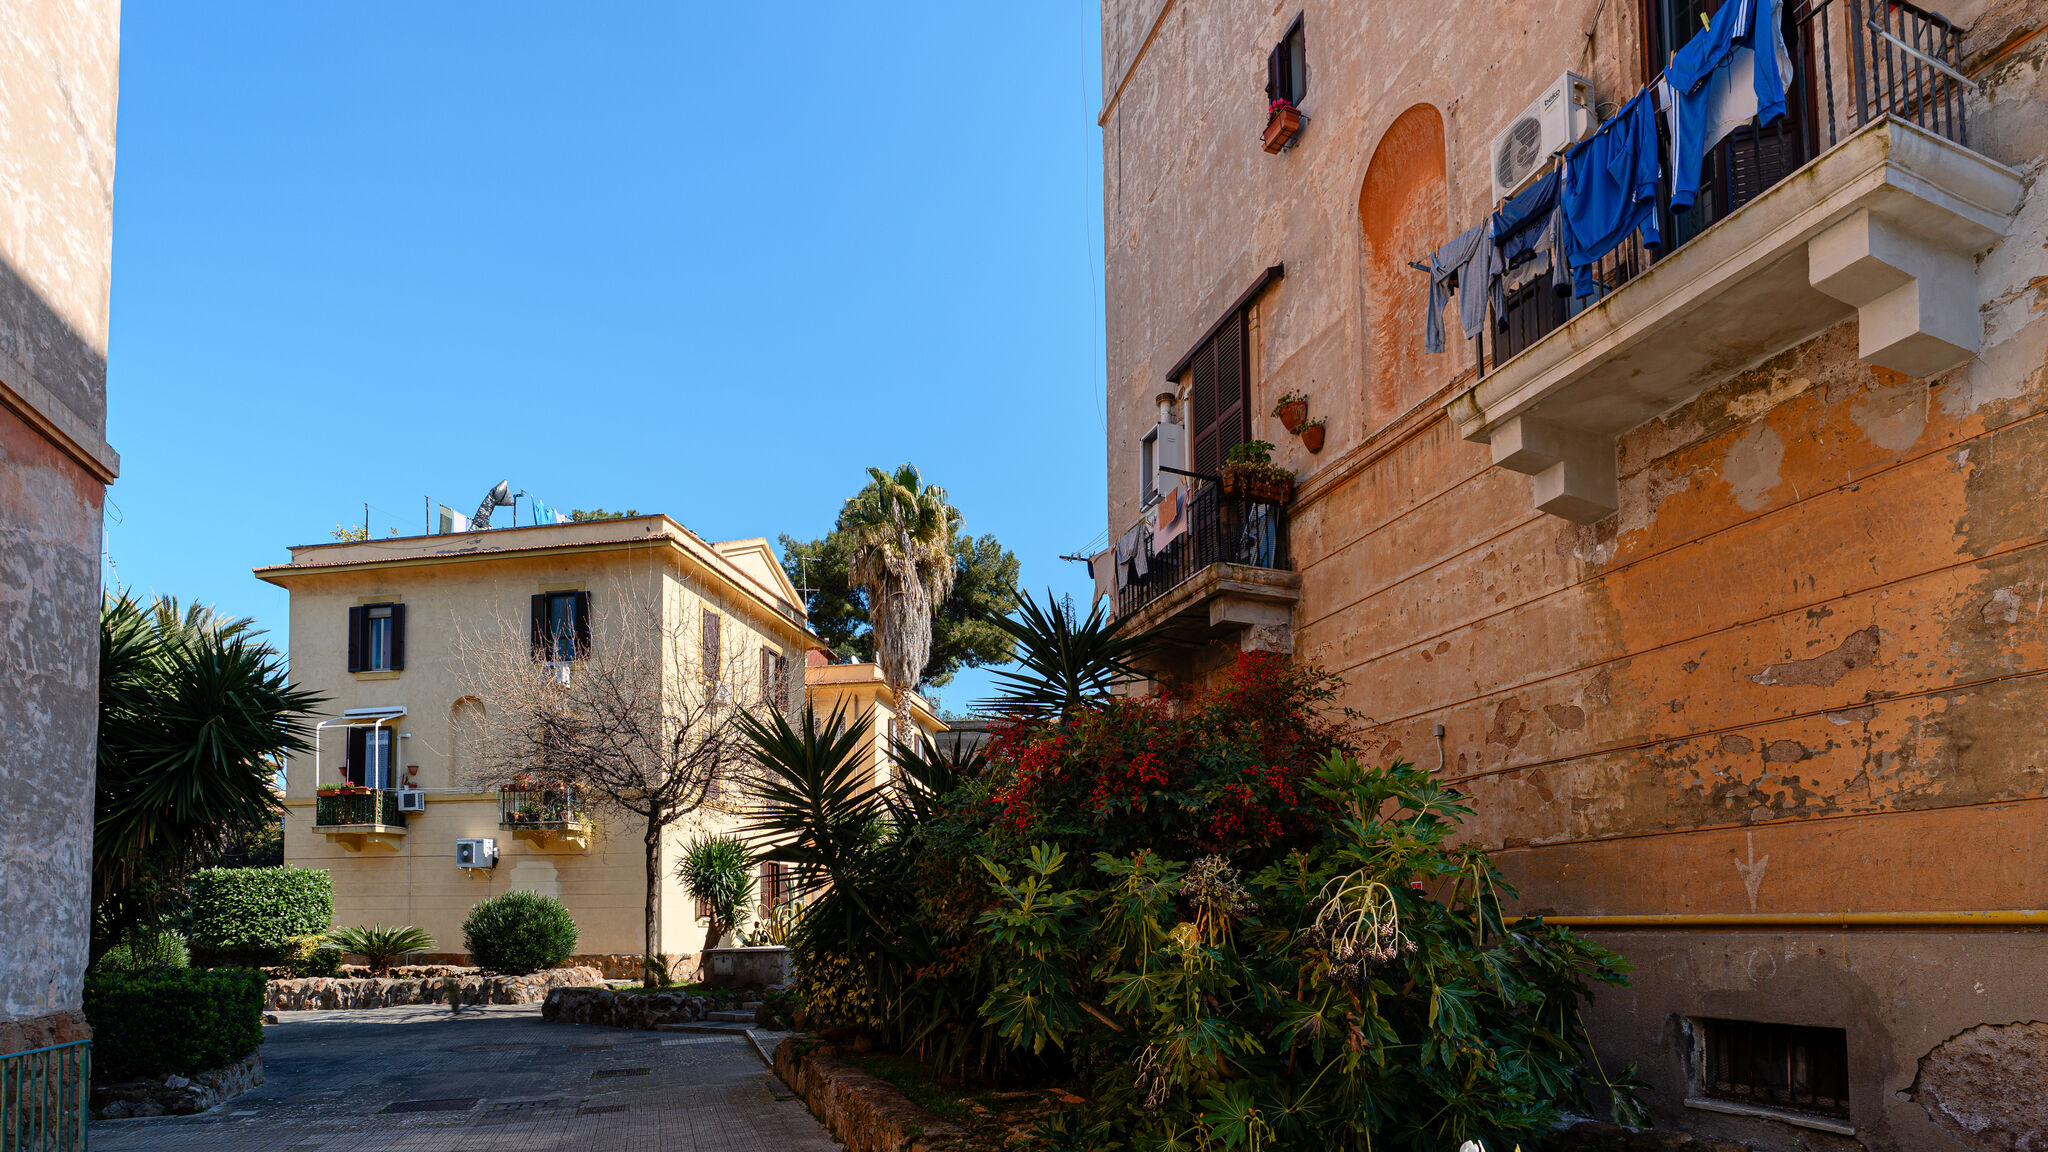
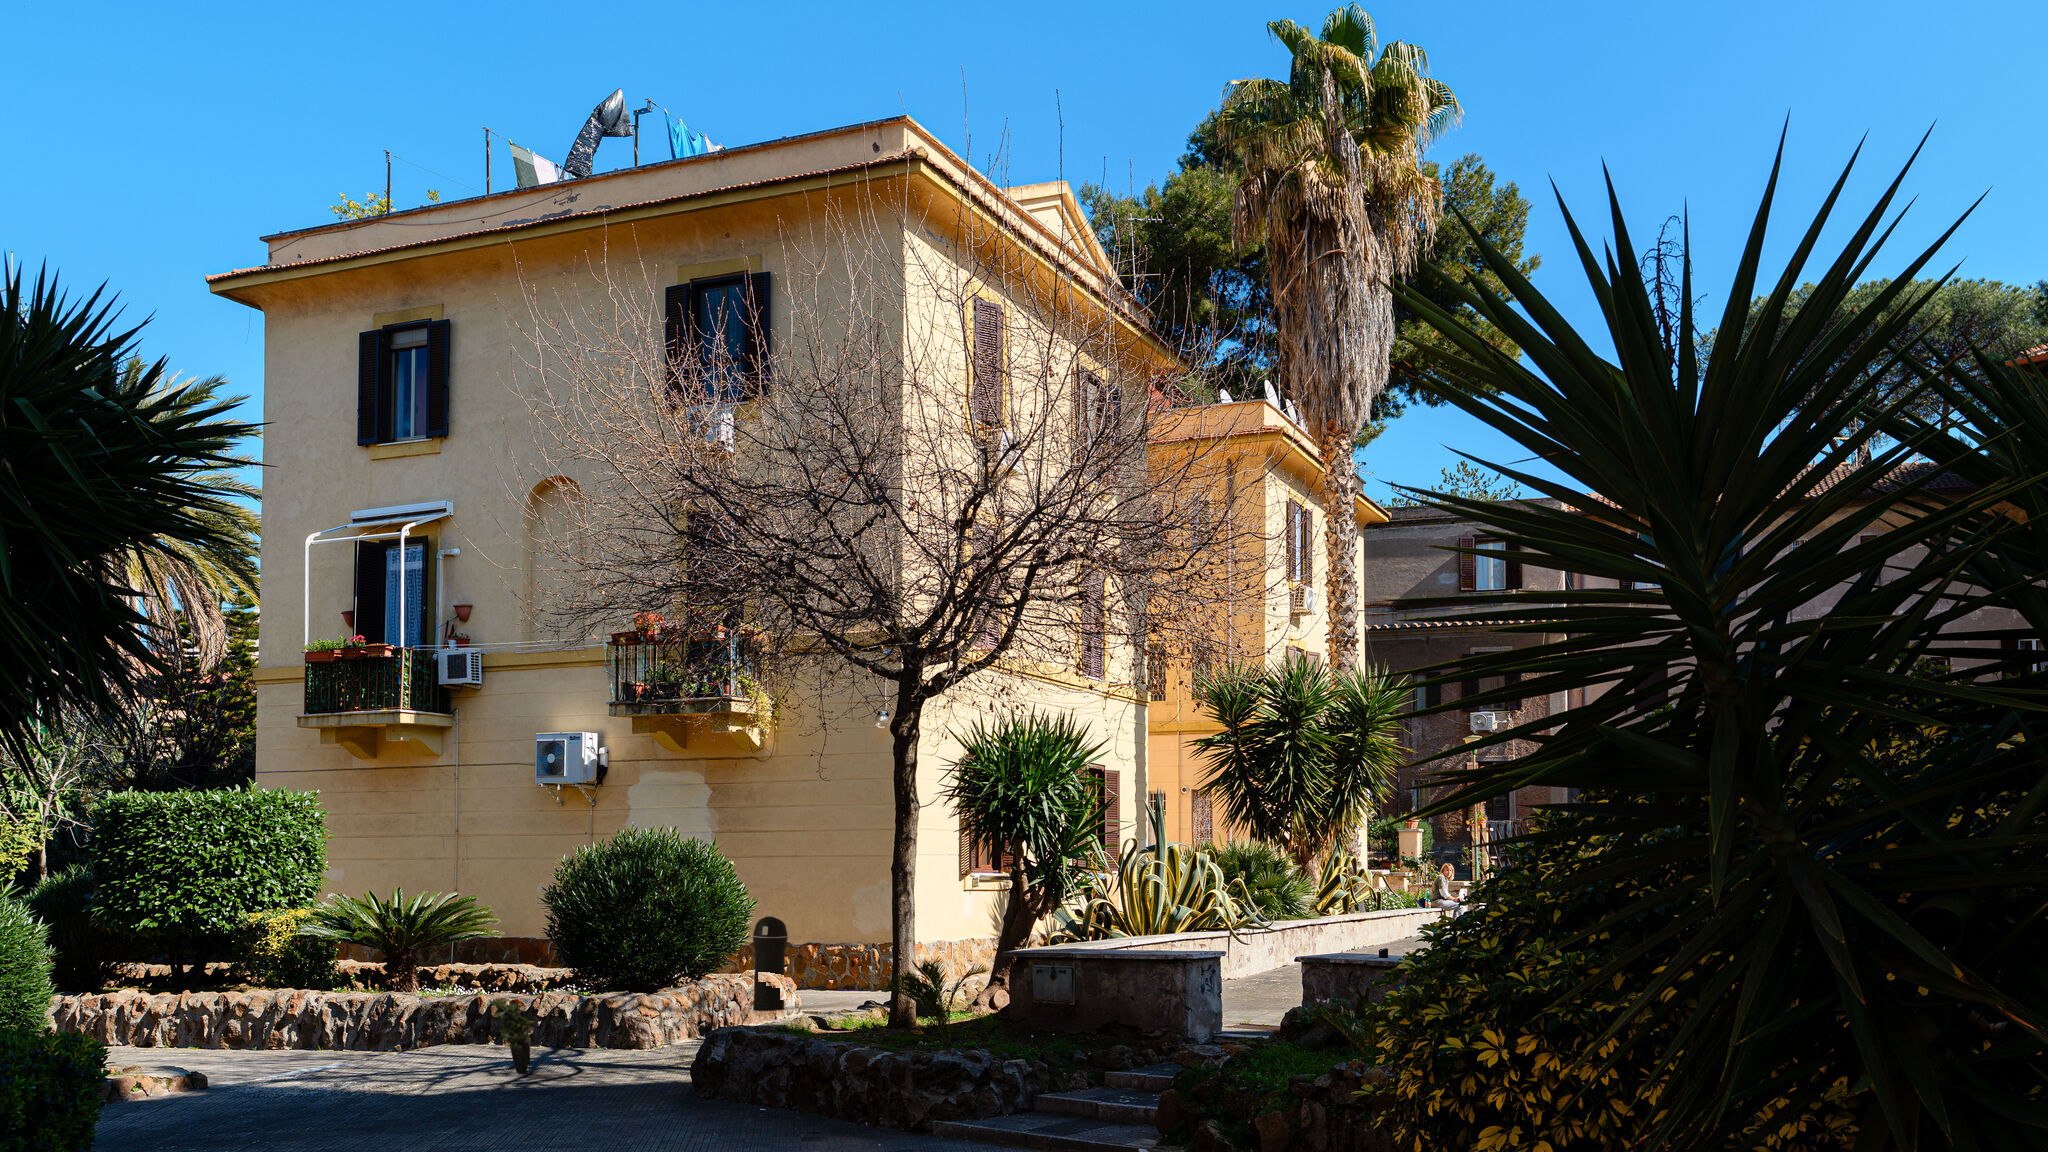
trash can: none [576,935,597,986] -> present [753,916,788,1011]

